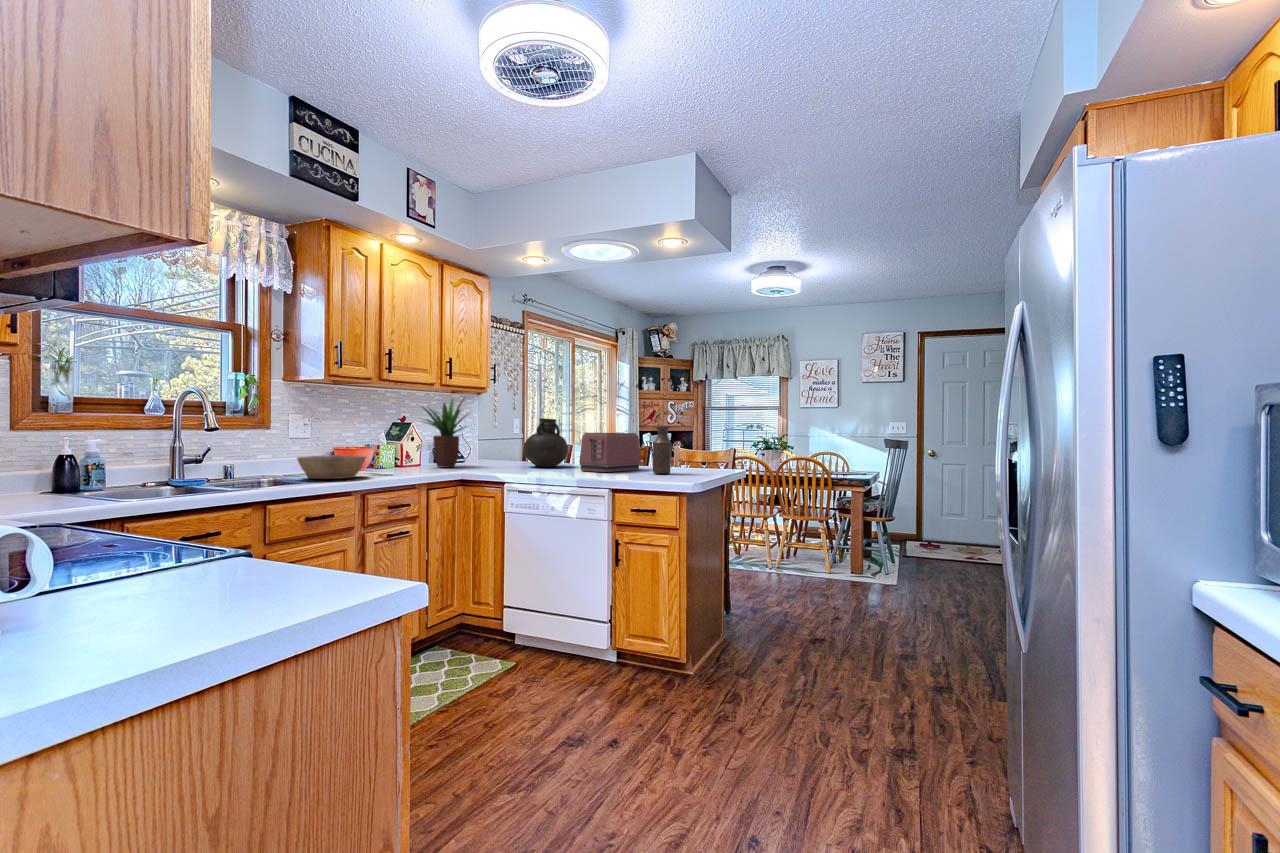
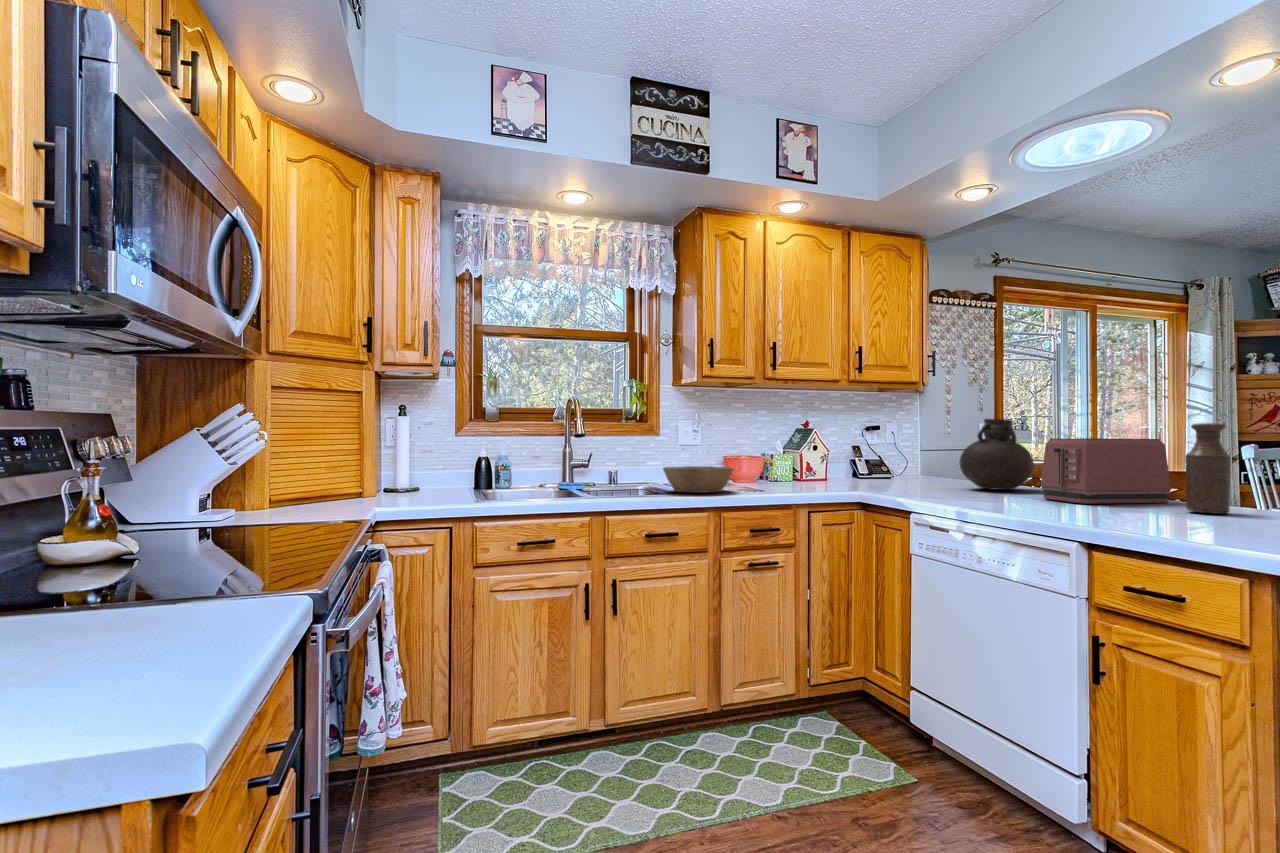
potted plant: present [422,397,467,468] -> none [818,393,895,485]

